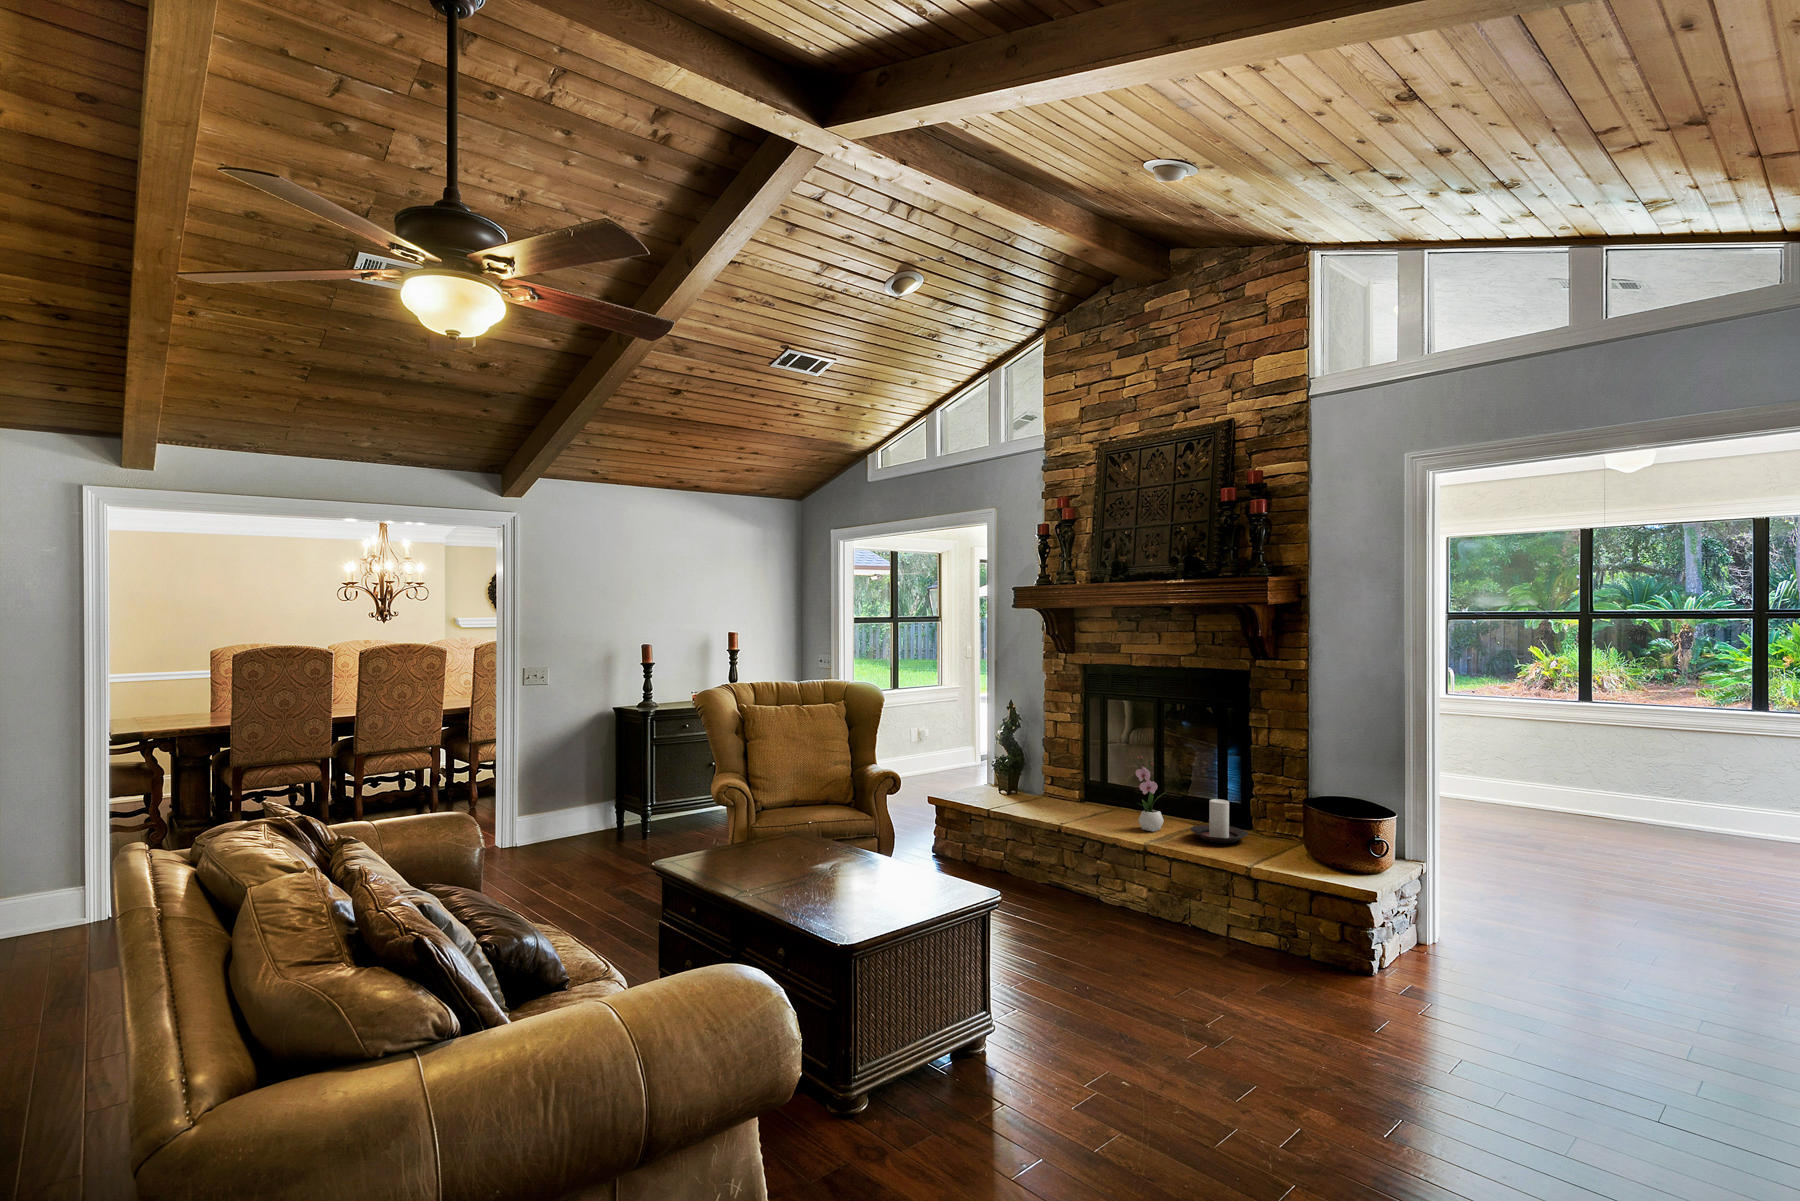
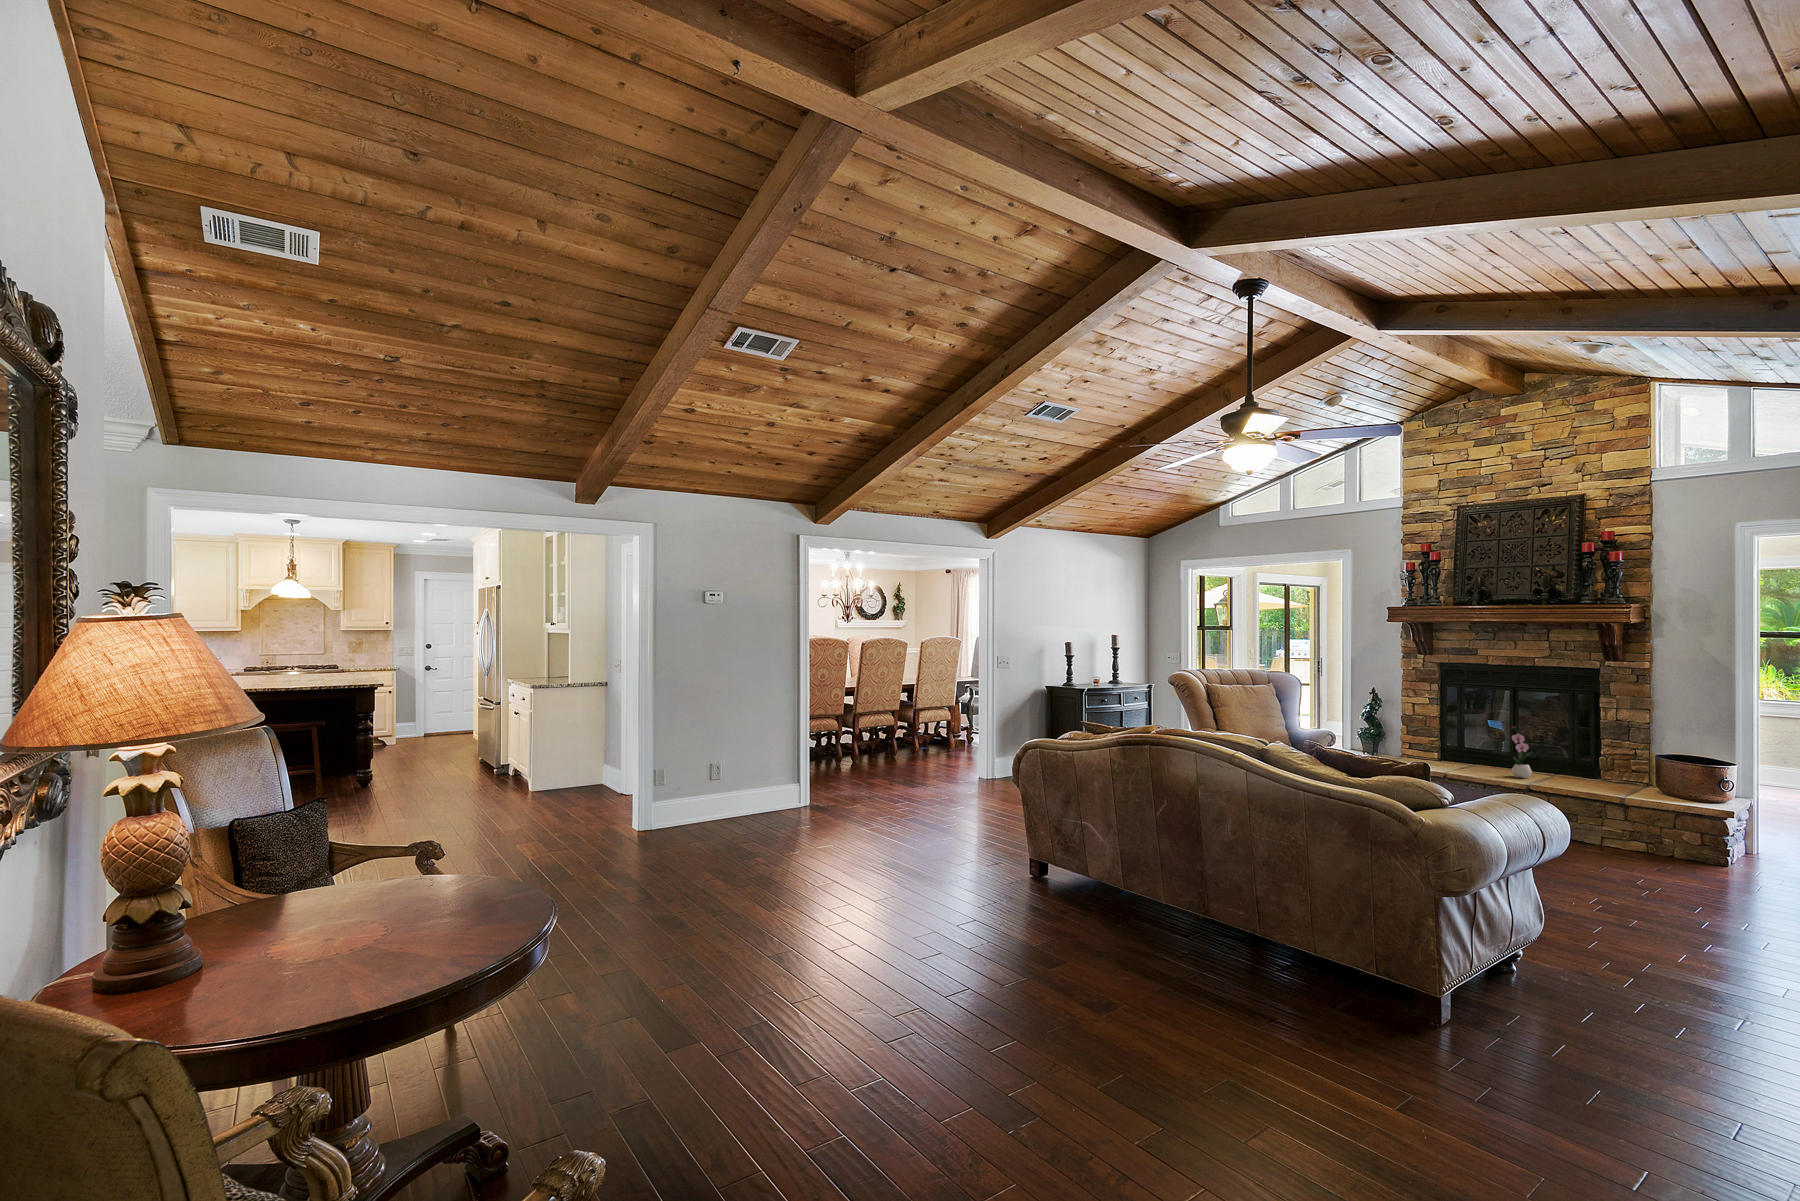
candle holder: present [1190,799,1248,843] -> none [1558,755,1606,785]

